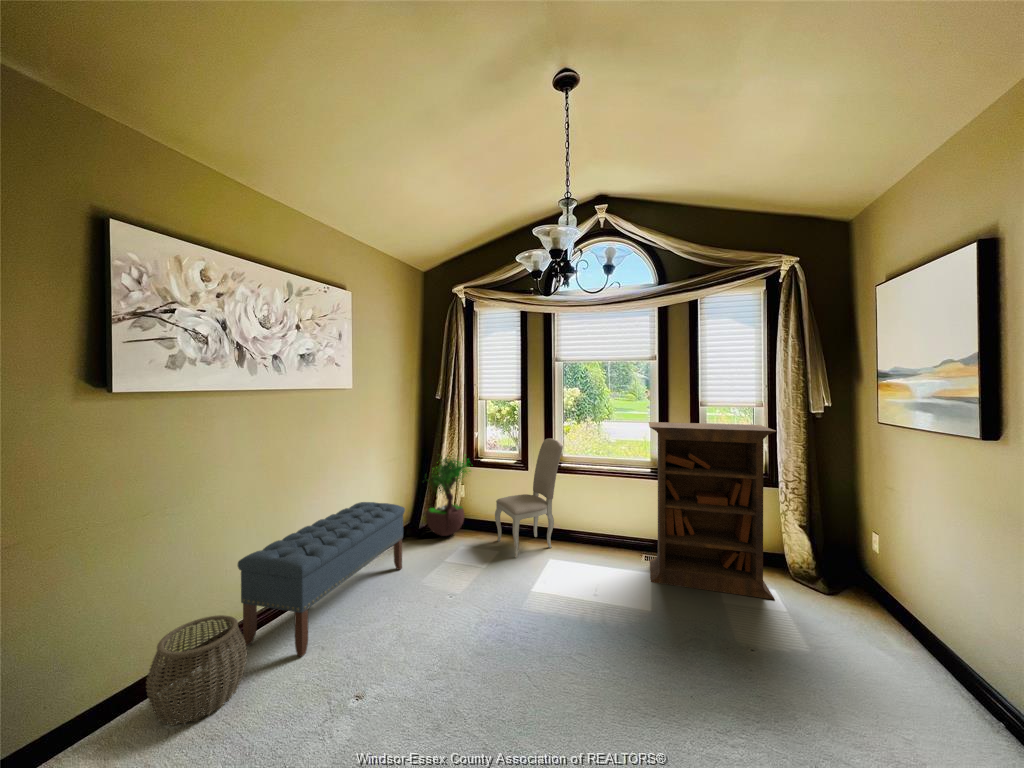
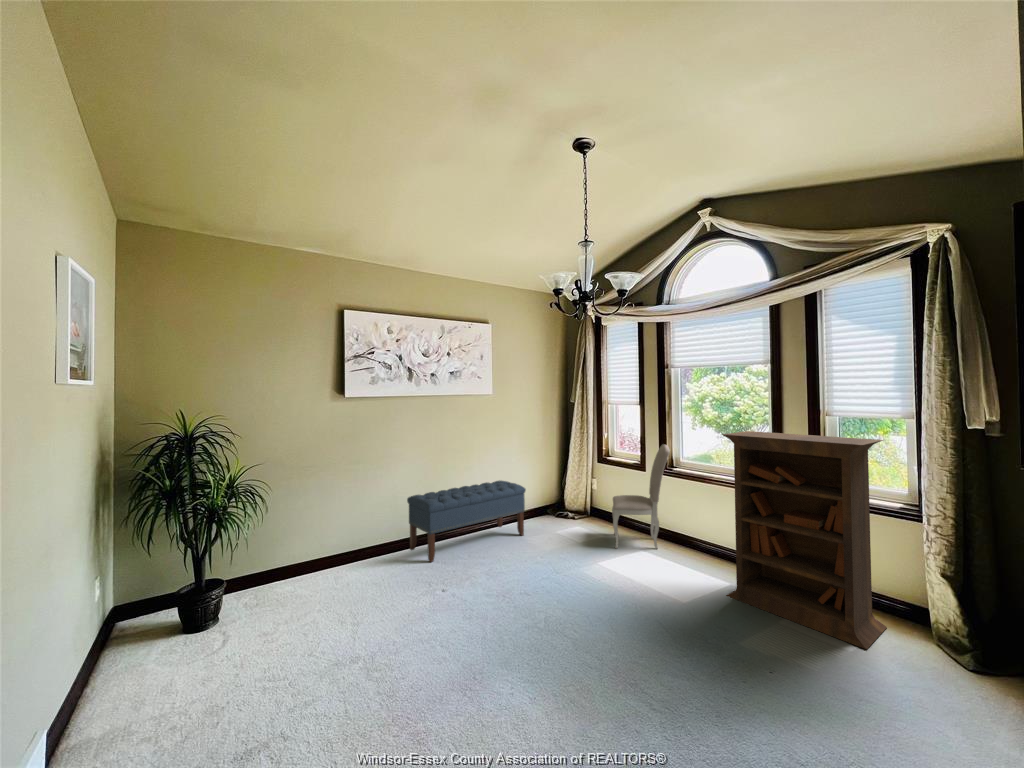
potted tree: present [427,455,468,536] -> none [552,448,597,523]
woven basket: present [146,615,247,725] -> none [355,523,401,572]

